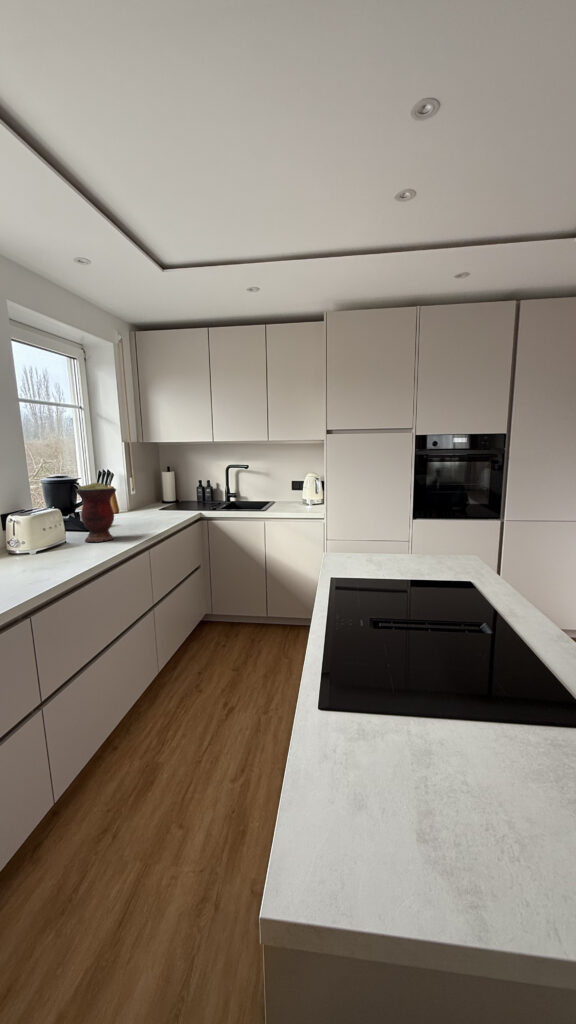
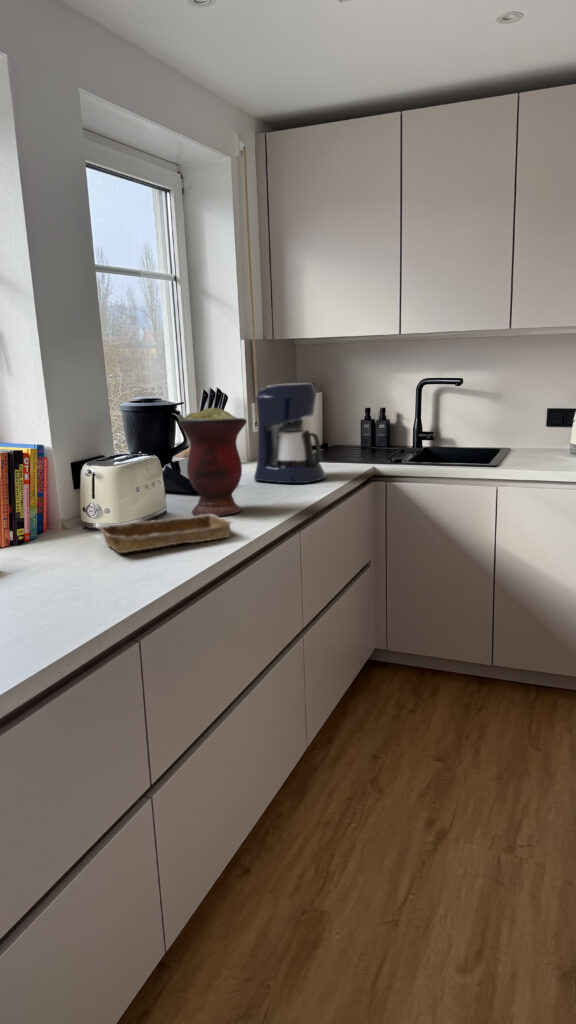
coffee maker: none [127,468,170,523] -> present [254,383,326,483]
tray: none [21,541,105,564] -> present [98,514,232,553]

